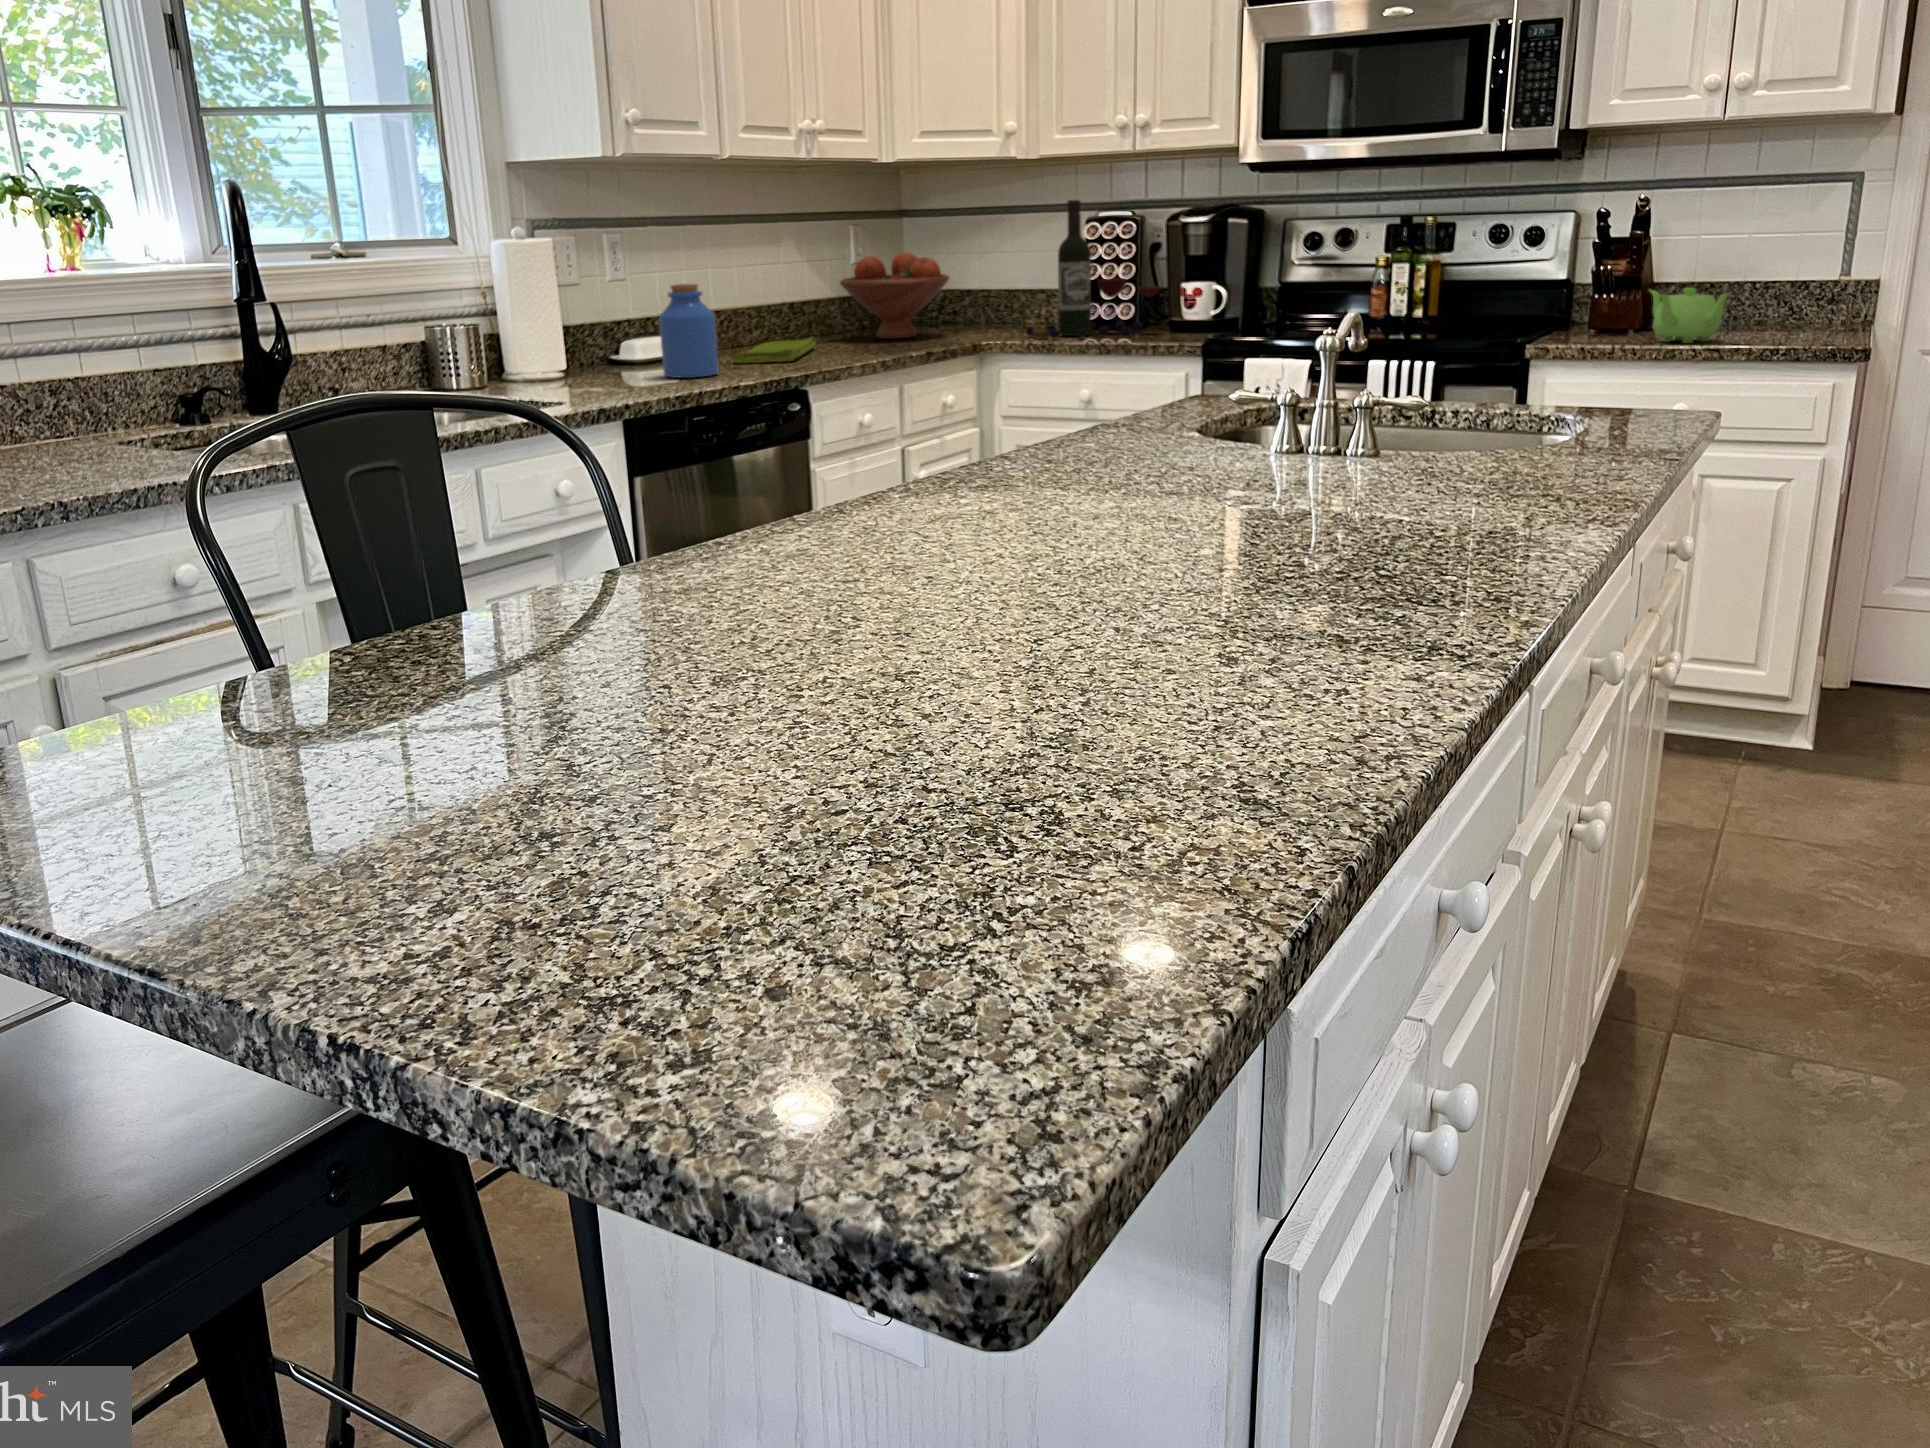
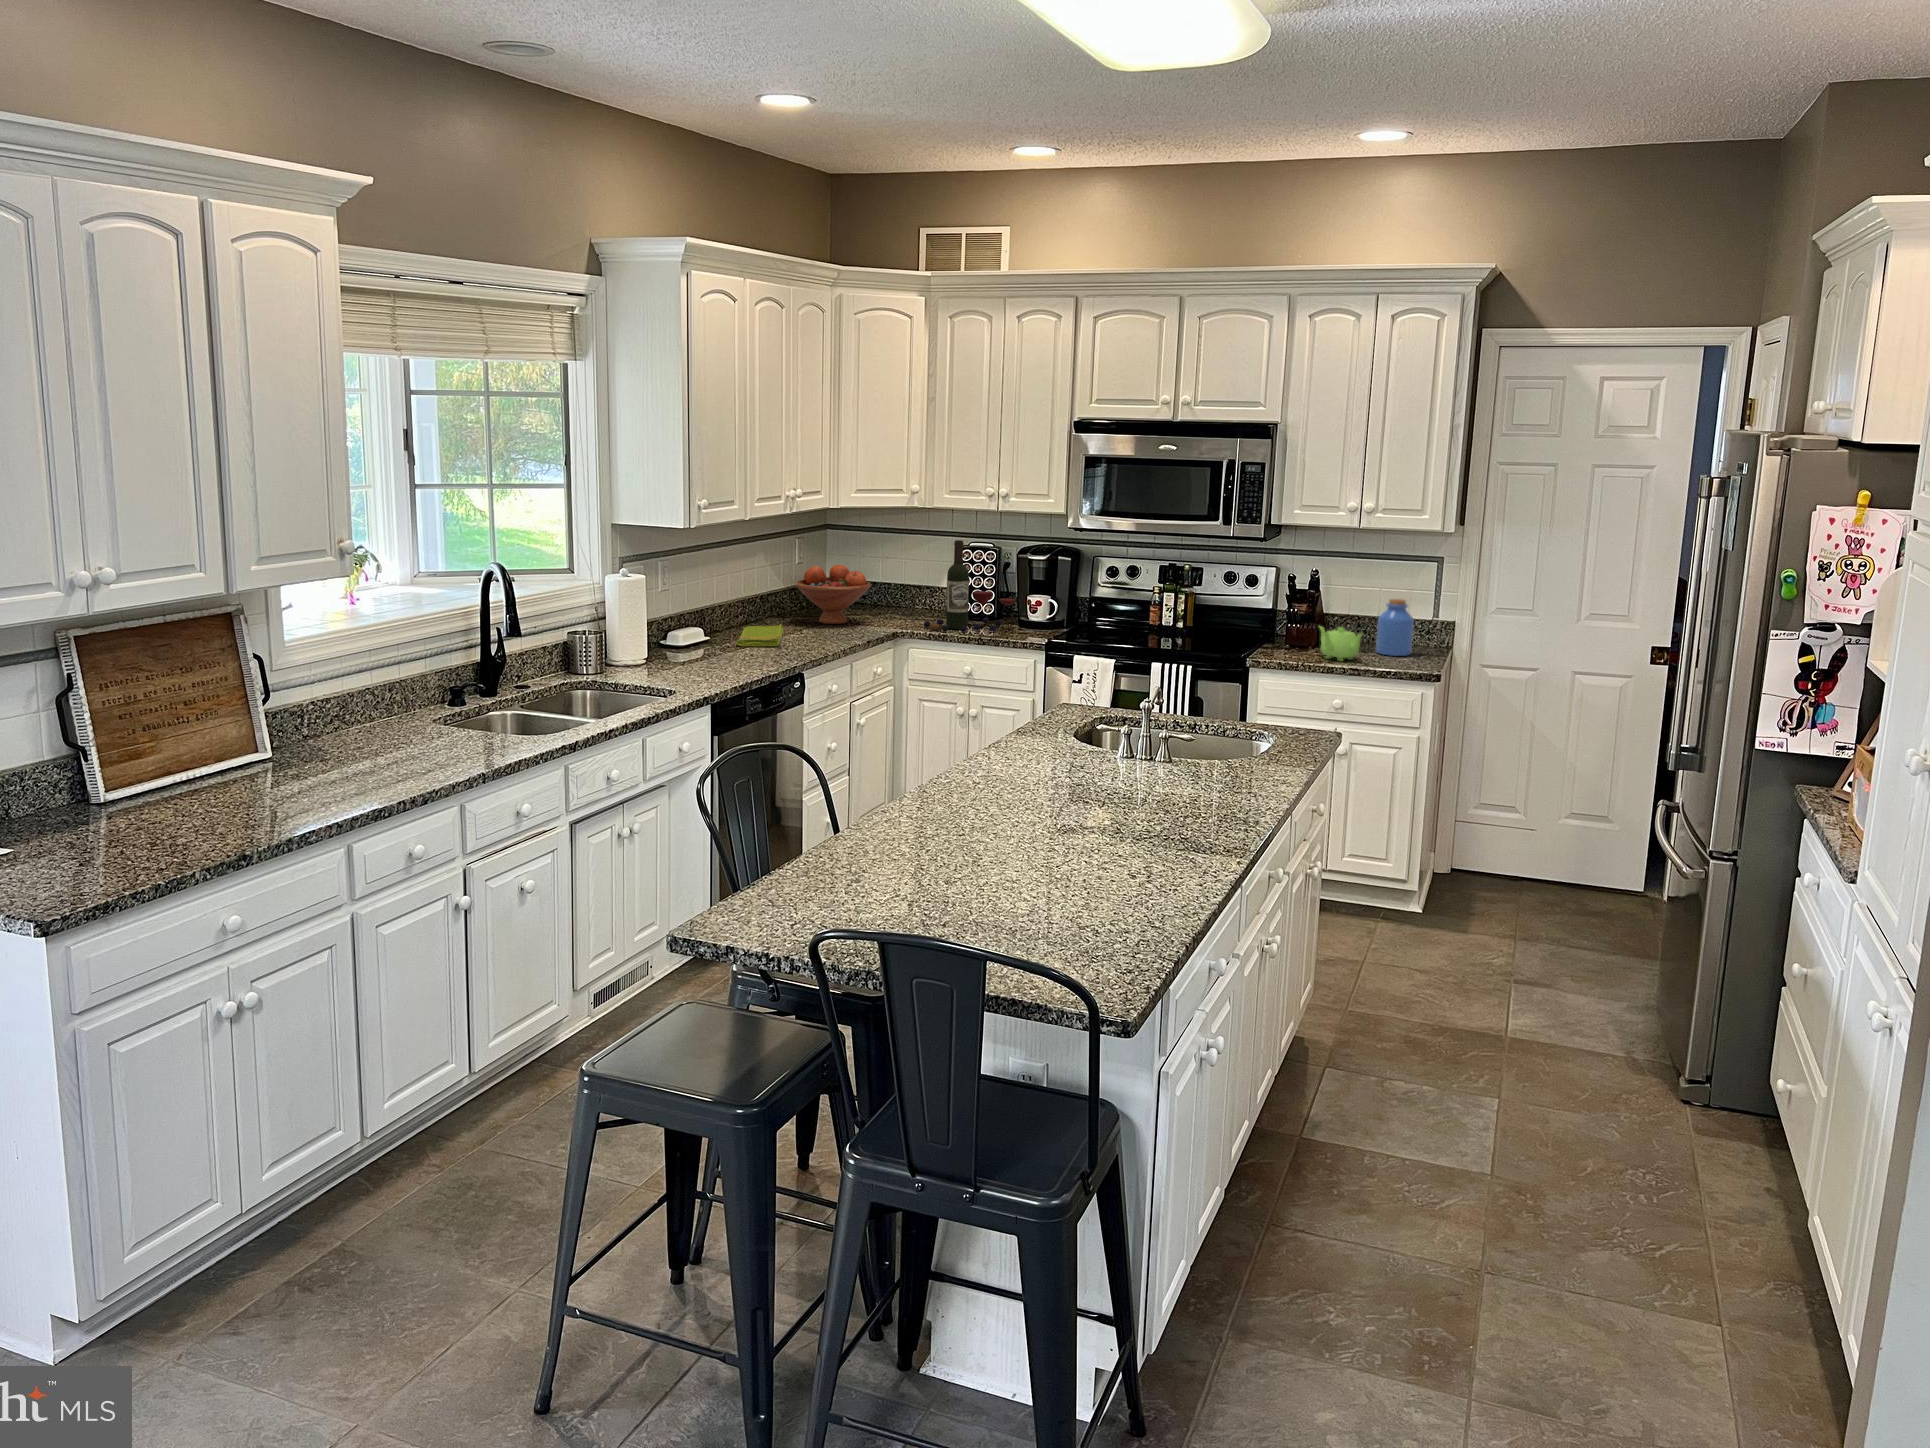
jar: present [659,284,719,378] -> present [1376,599,1414,656]

